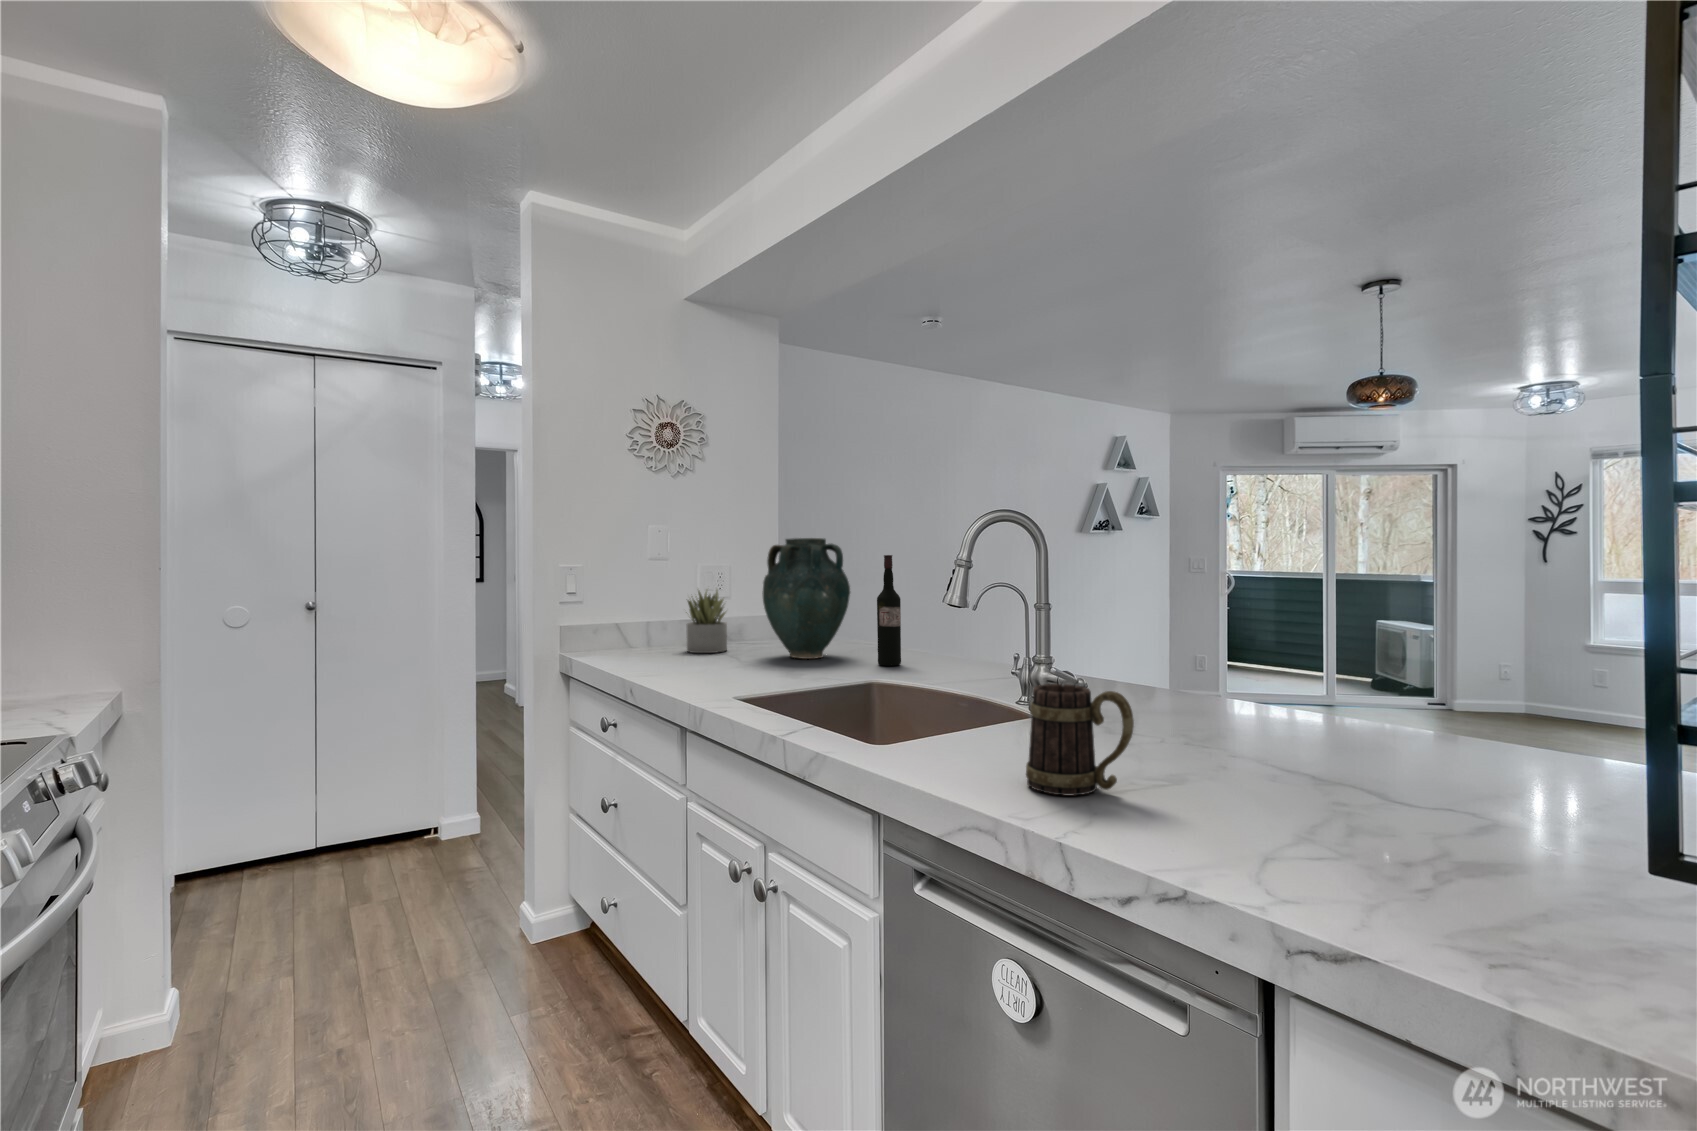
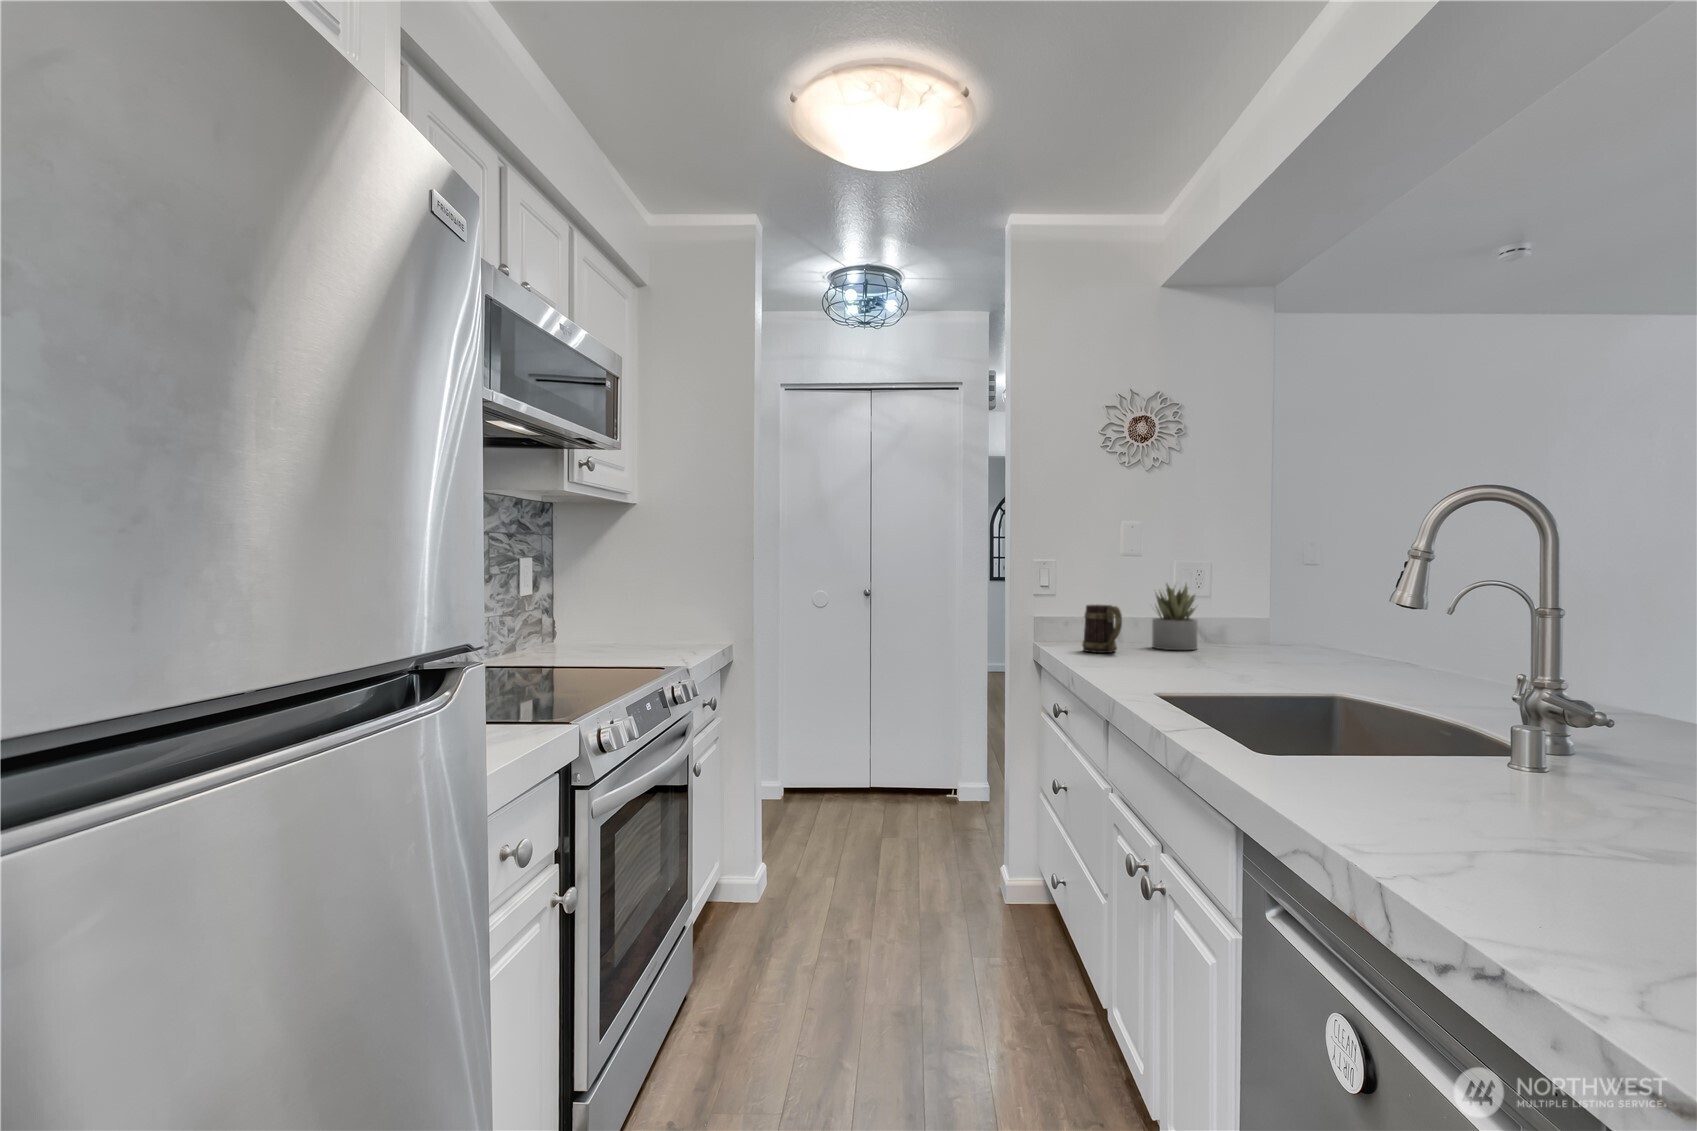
vase: present [762,538,850,659] -> none [1229,528,1341,665]
wine bottle: present [877,555,901,666] -> none [1367,545,1402,680]
mug: present [1026,684,1134,796] -> present [1082,605,1122,653]

